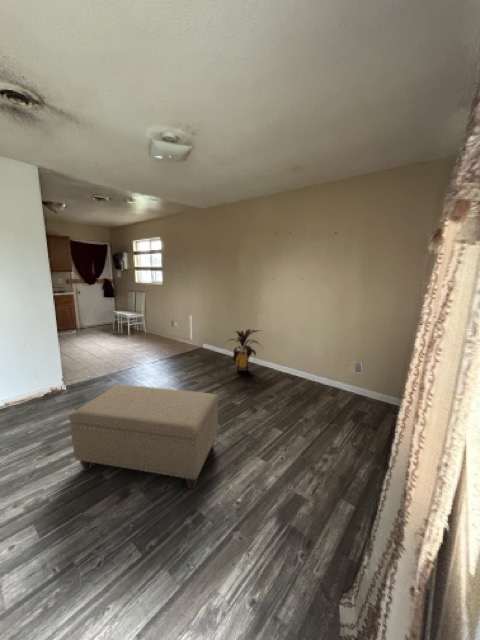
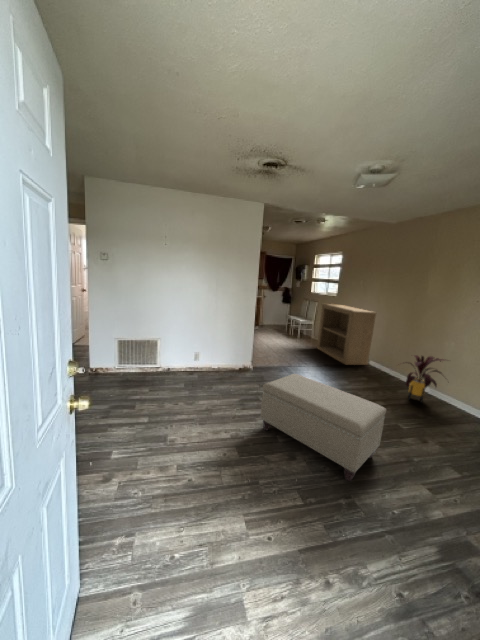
bookshelf: none [147,293,201,353] -> present [317,303,376,365]

